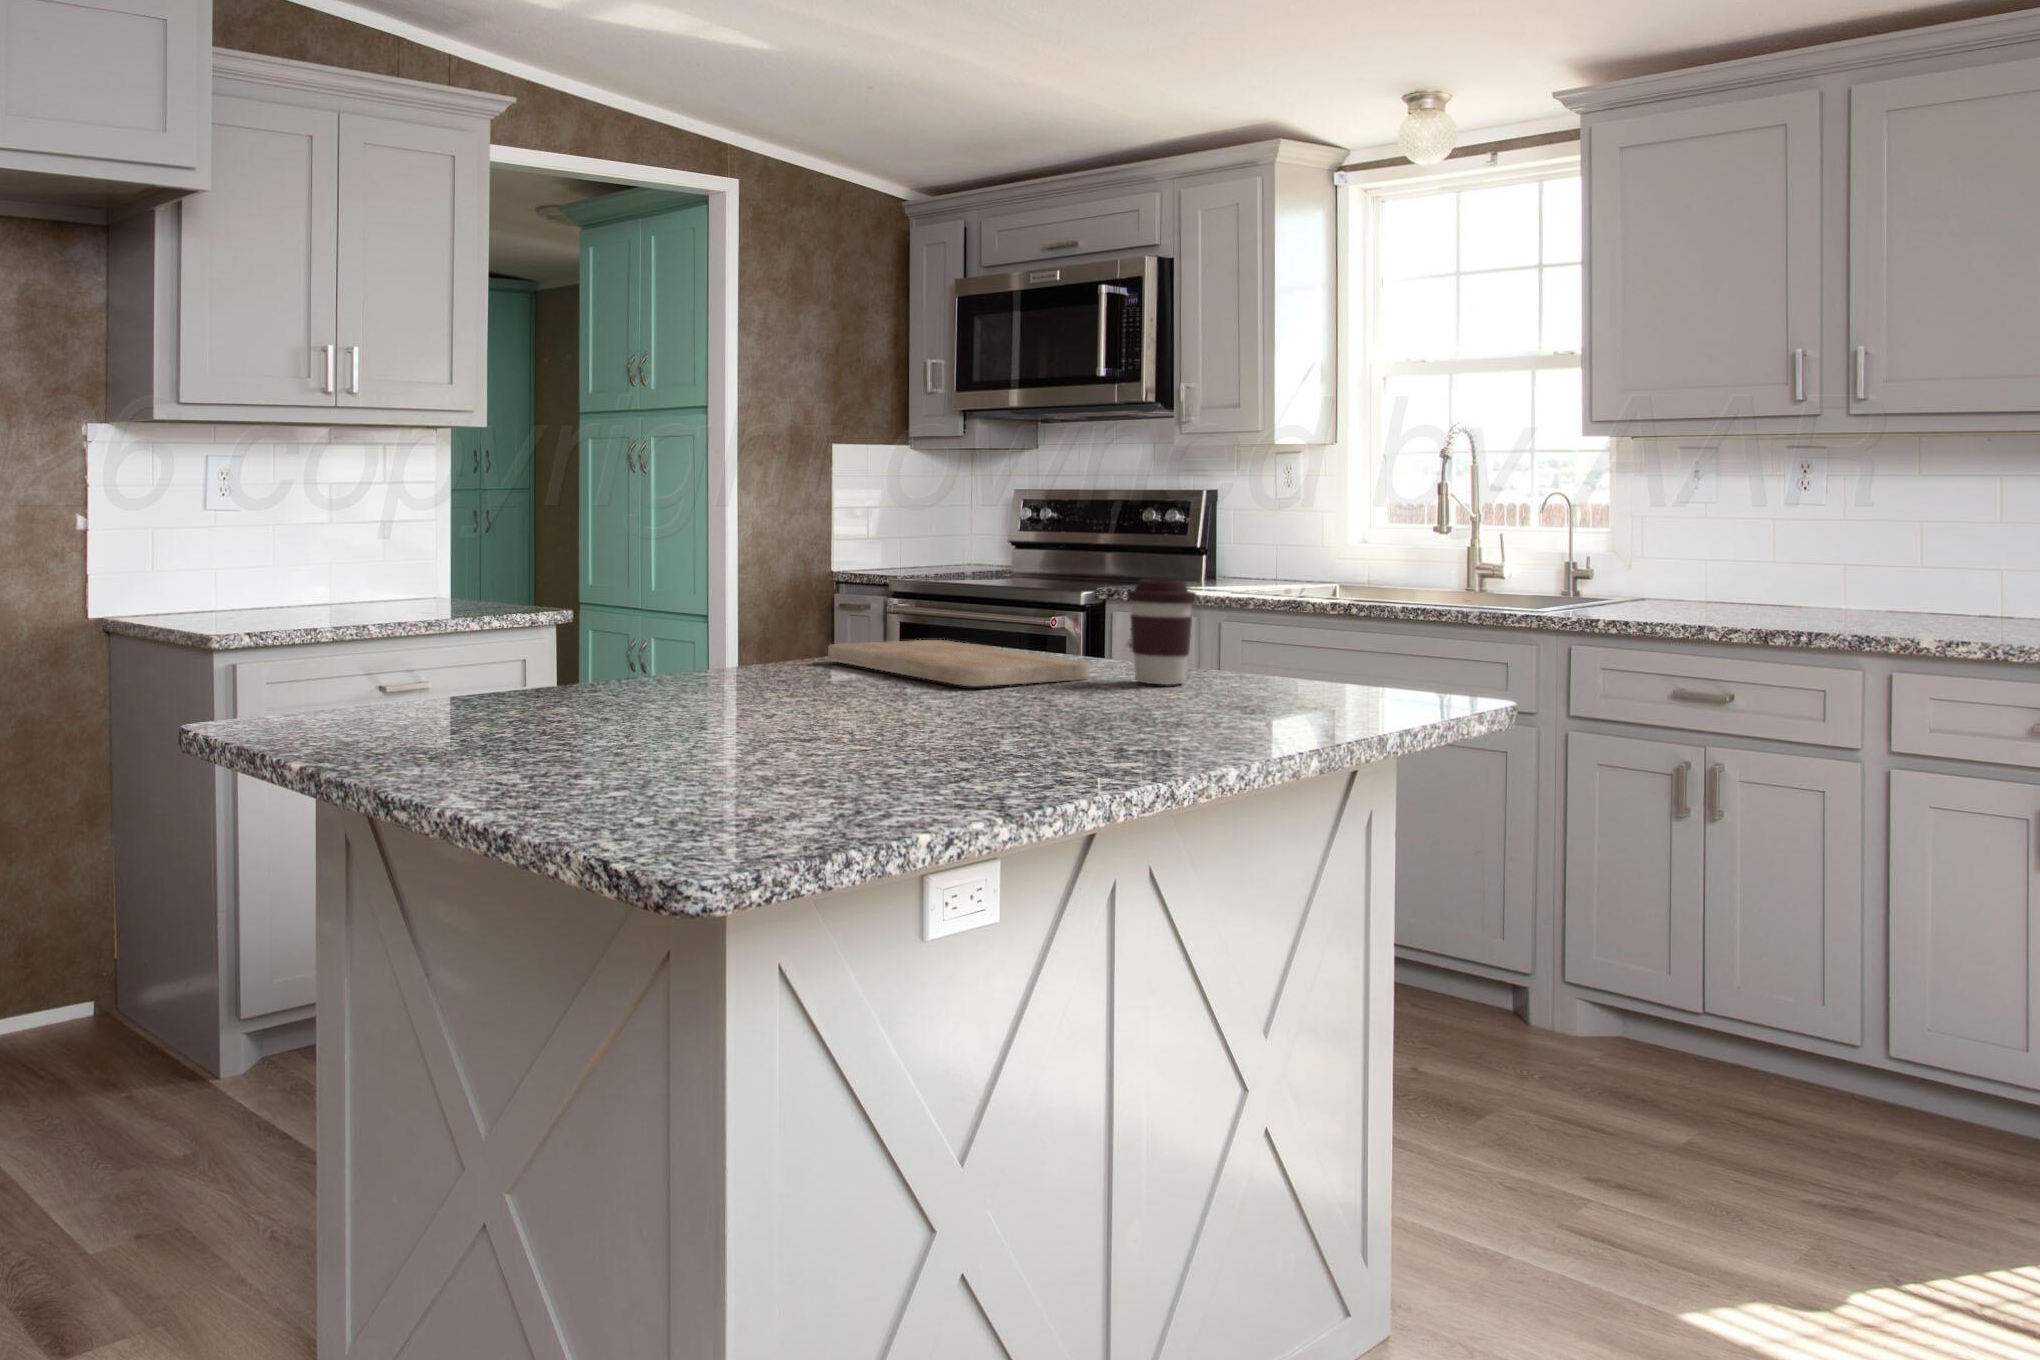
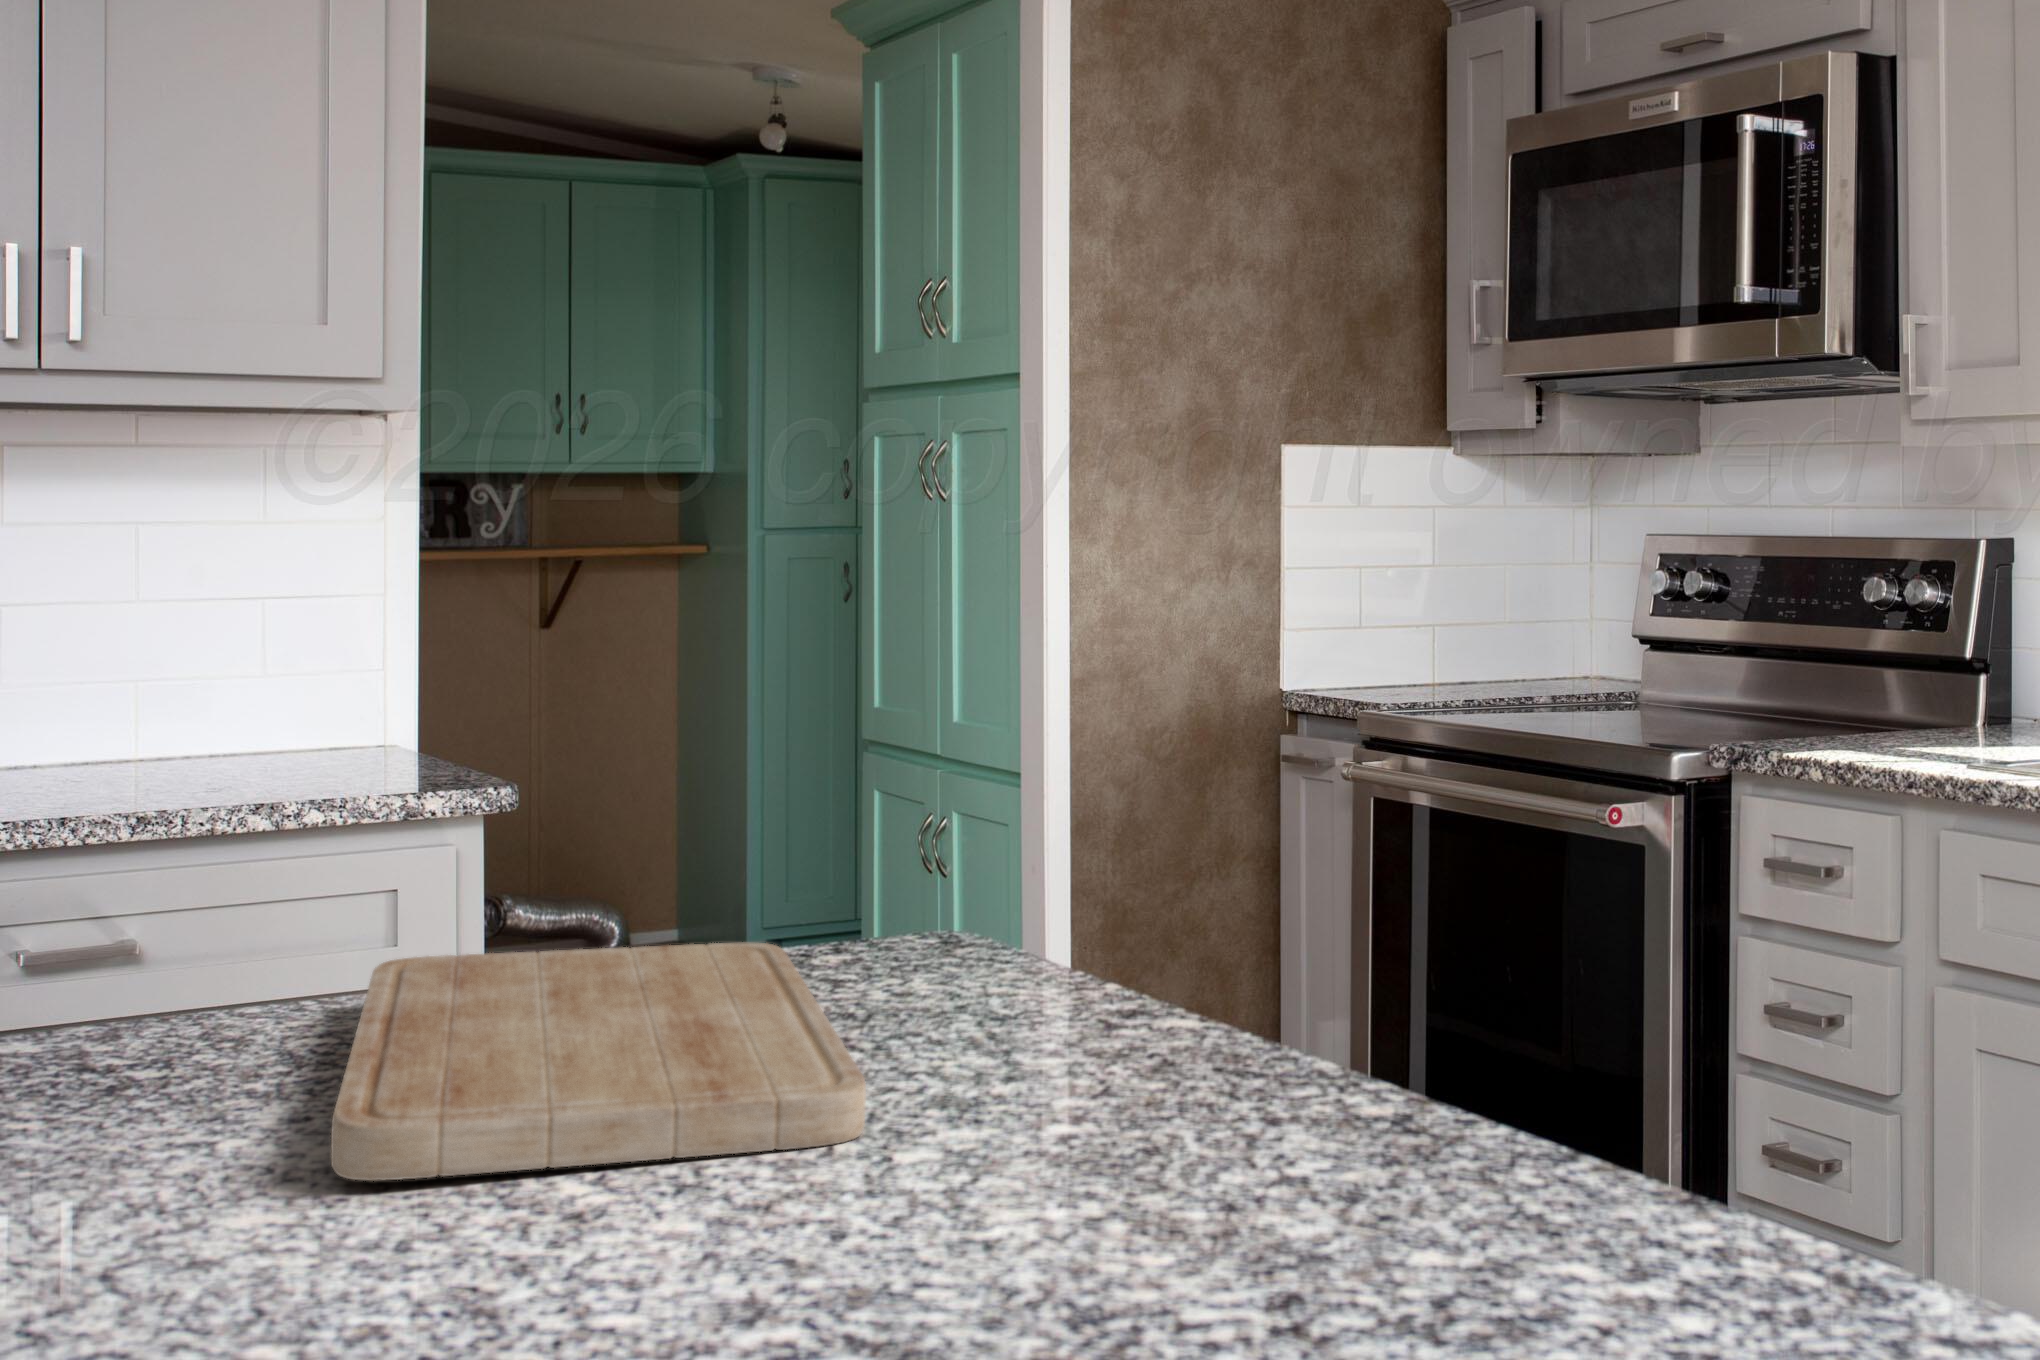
coffee cup: present [1127,579,1196,685] -> none [894,841,1116,1204]

